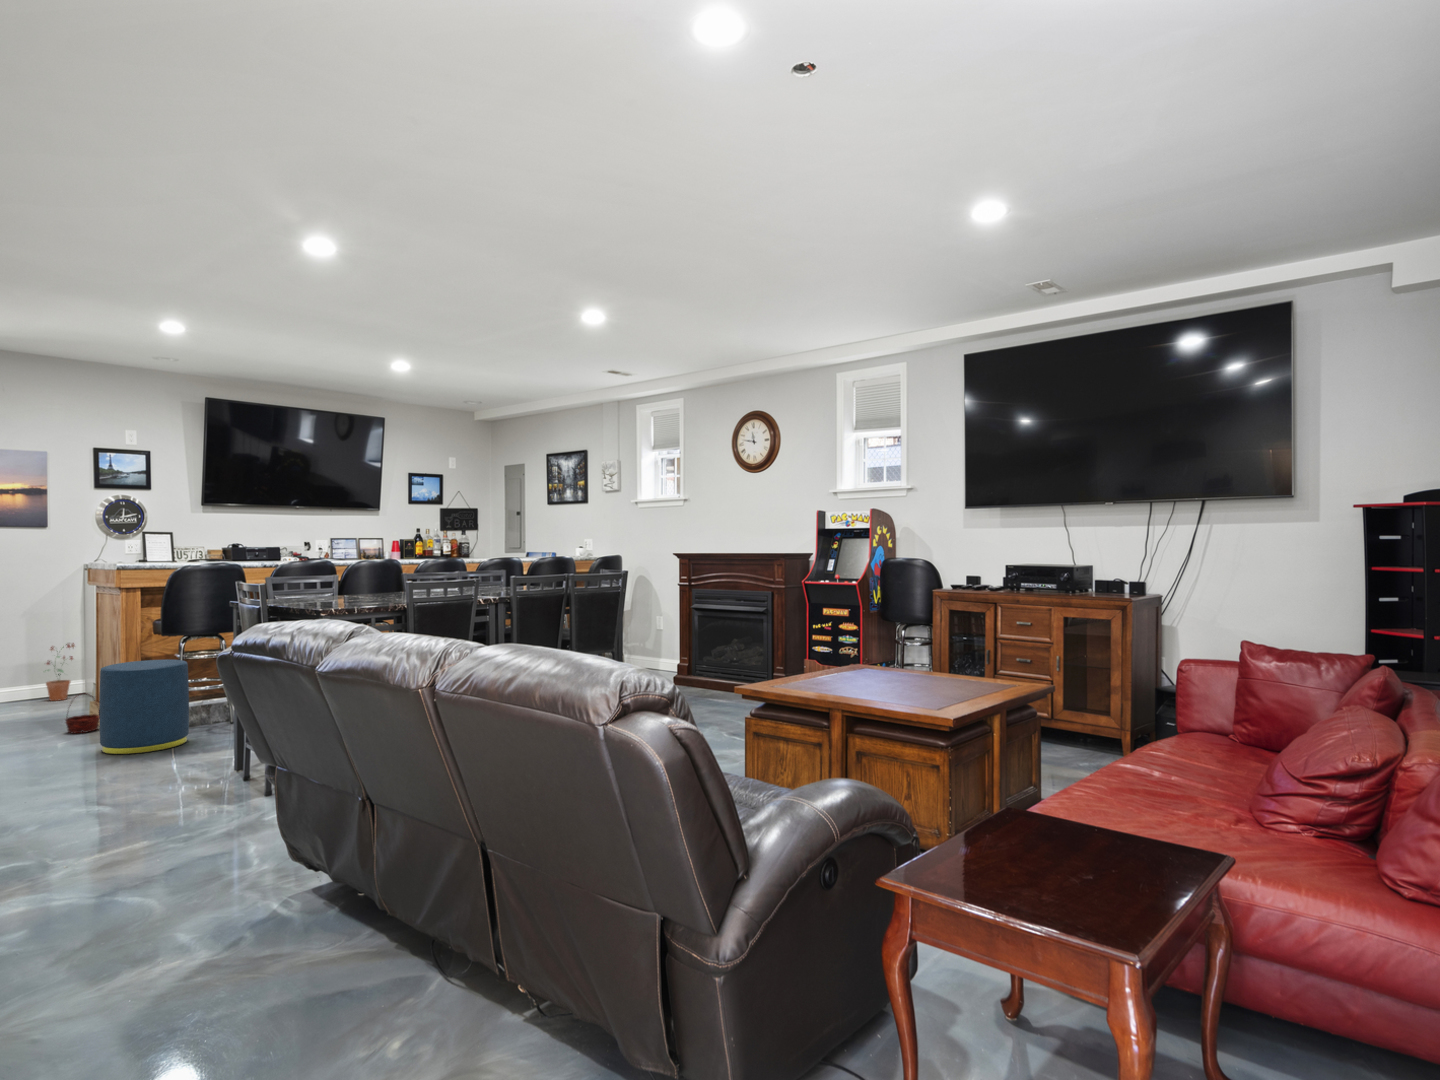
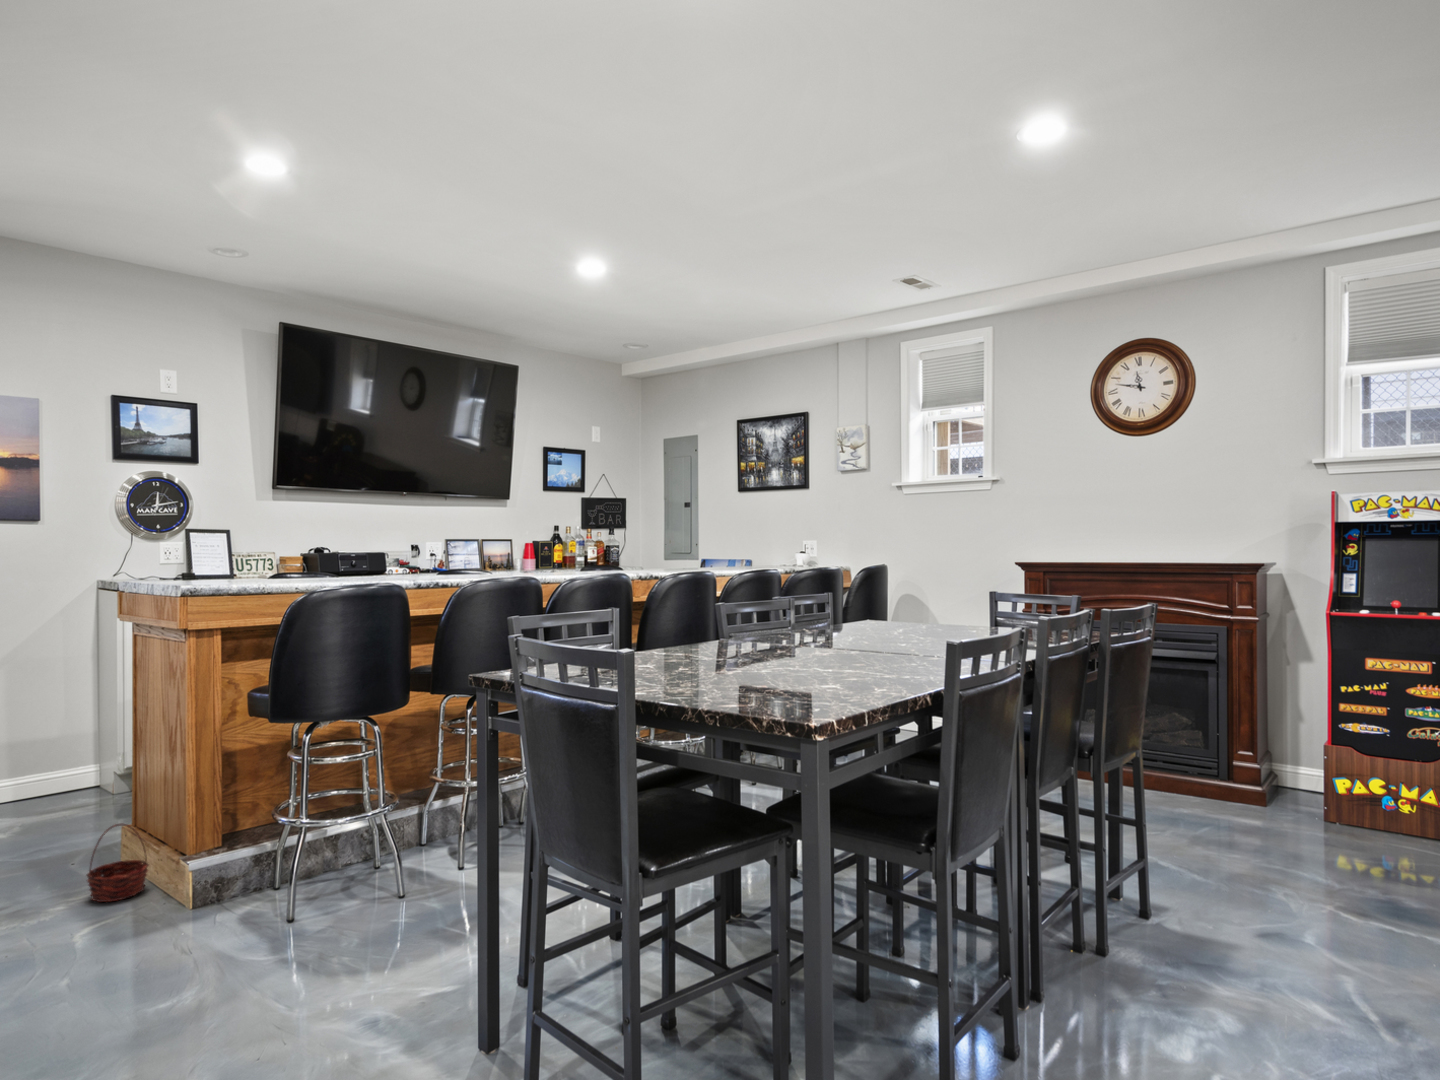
potted plant: present [46,643,74,701] -> none [28,710,84,807]
ottoman: present [99,660,189,755] -> none [171,769,332,979]

